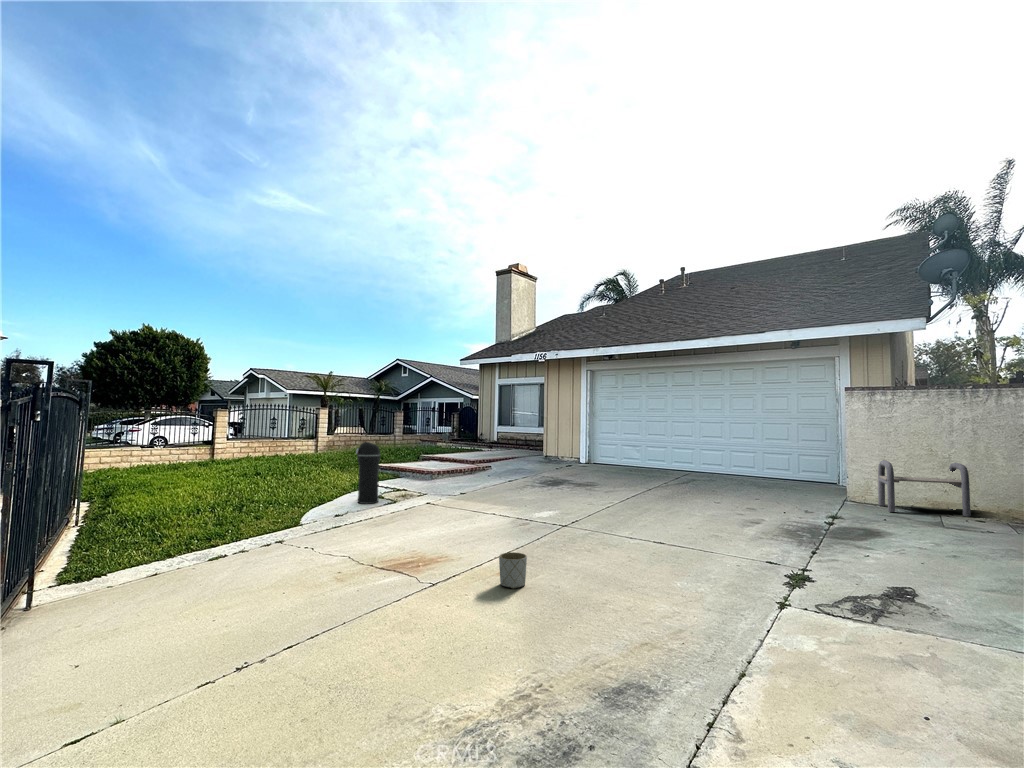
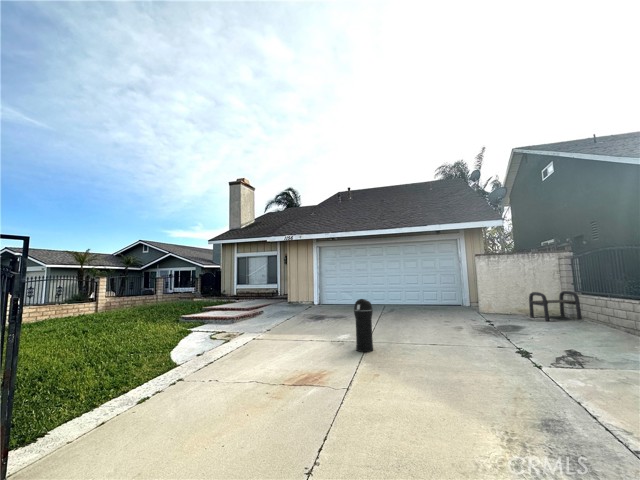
trash can: present [356,442,380,504] -> present [354,299,373,352]
planter: present [499,552,527,589] -> none [532,402,564,441]

